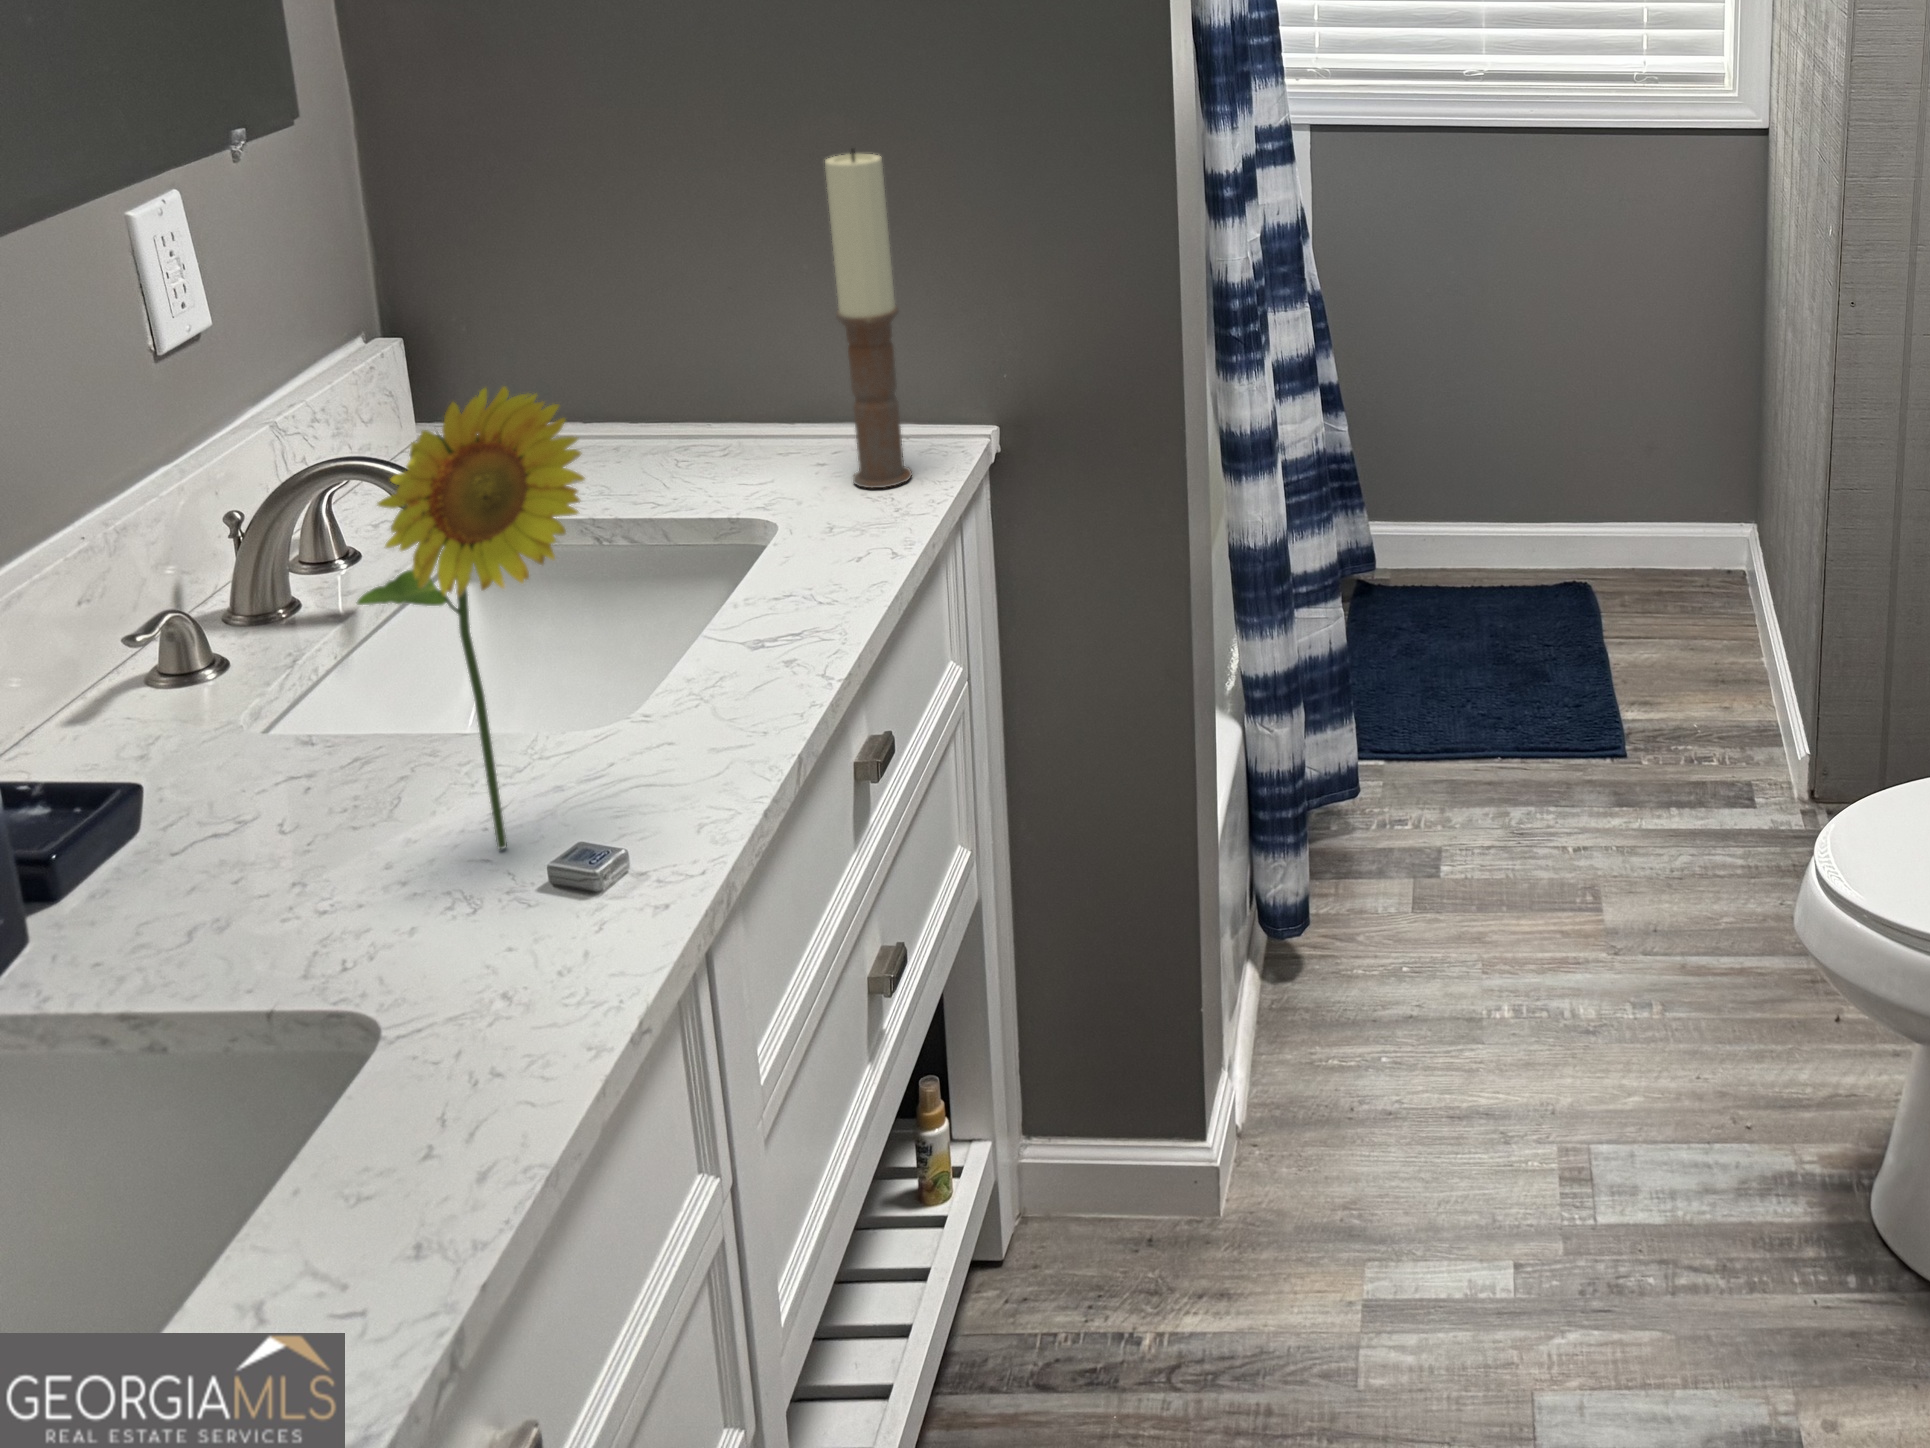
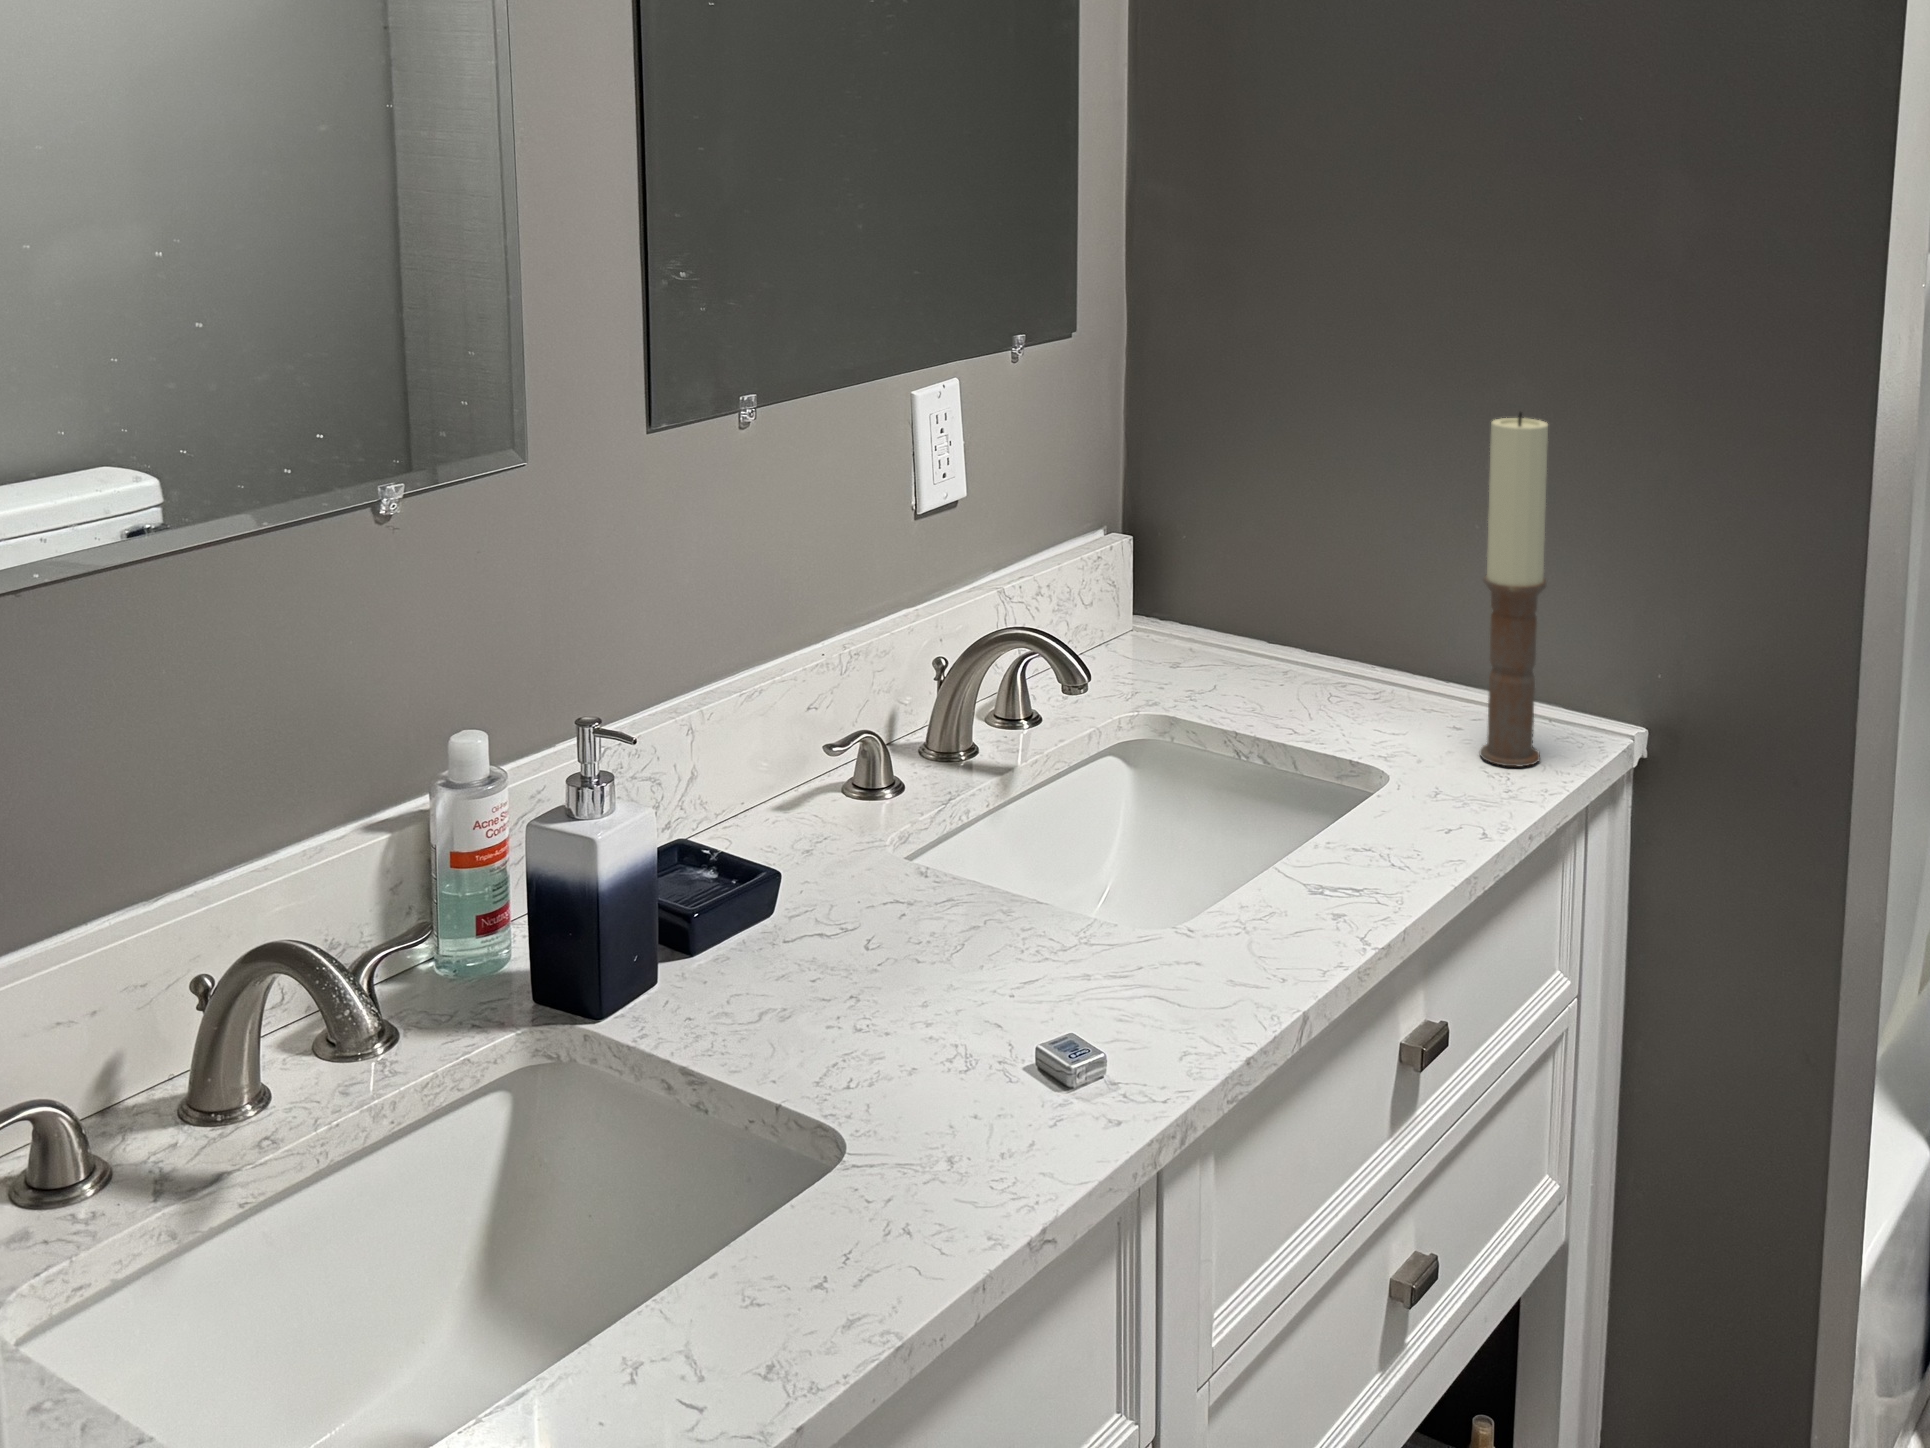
flower: present [357,387,585,849] -> none [923,575,1129,1019]

